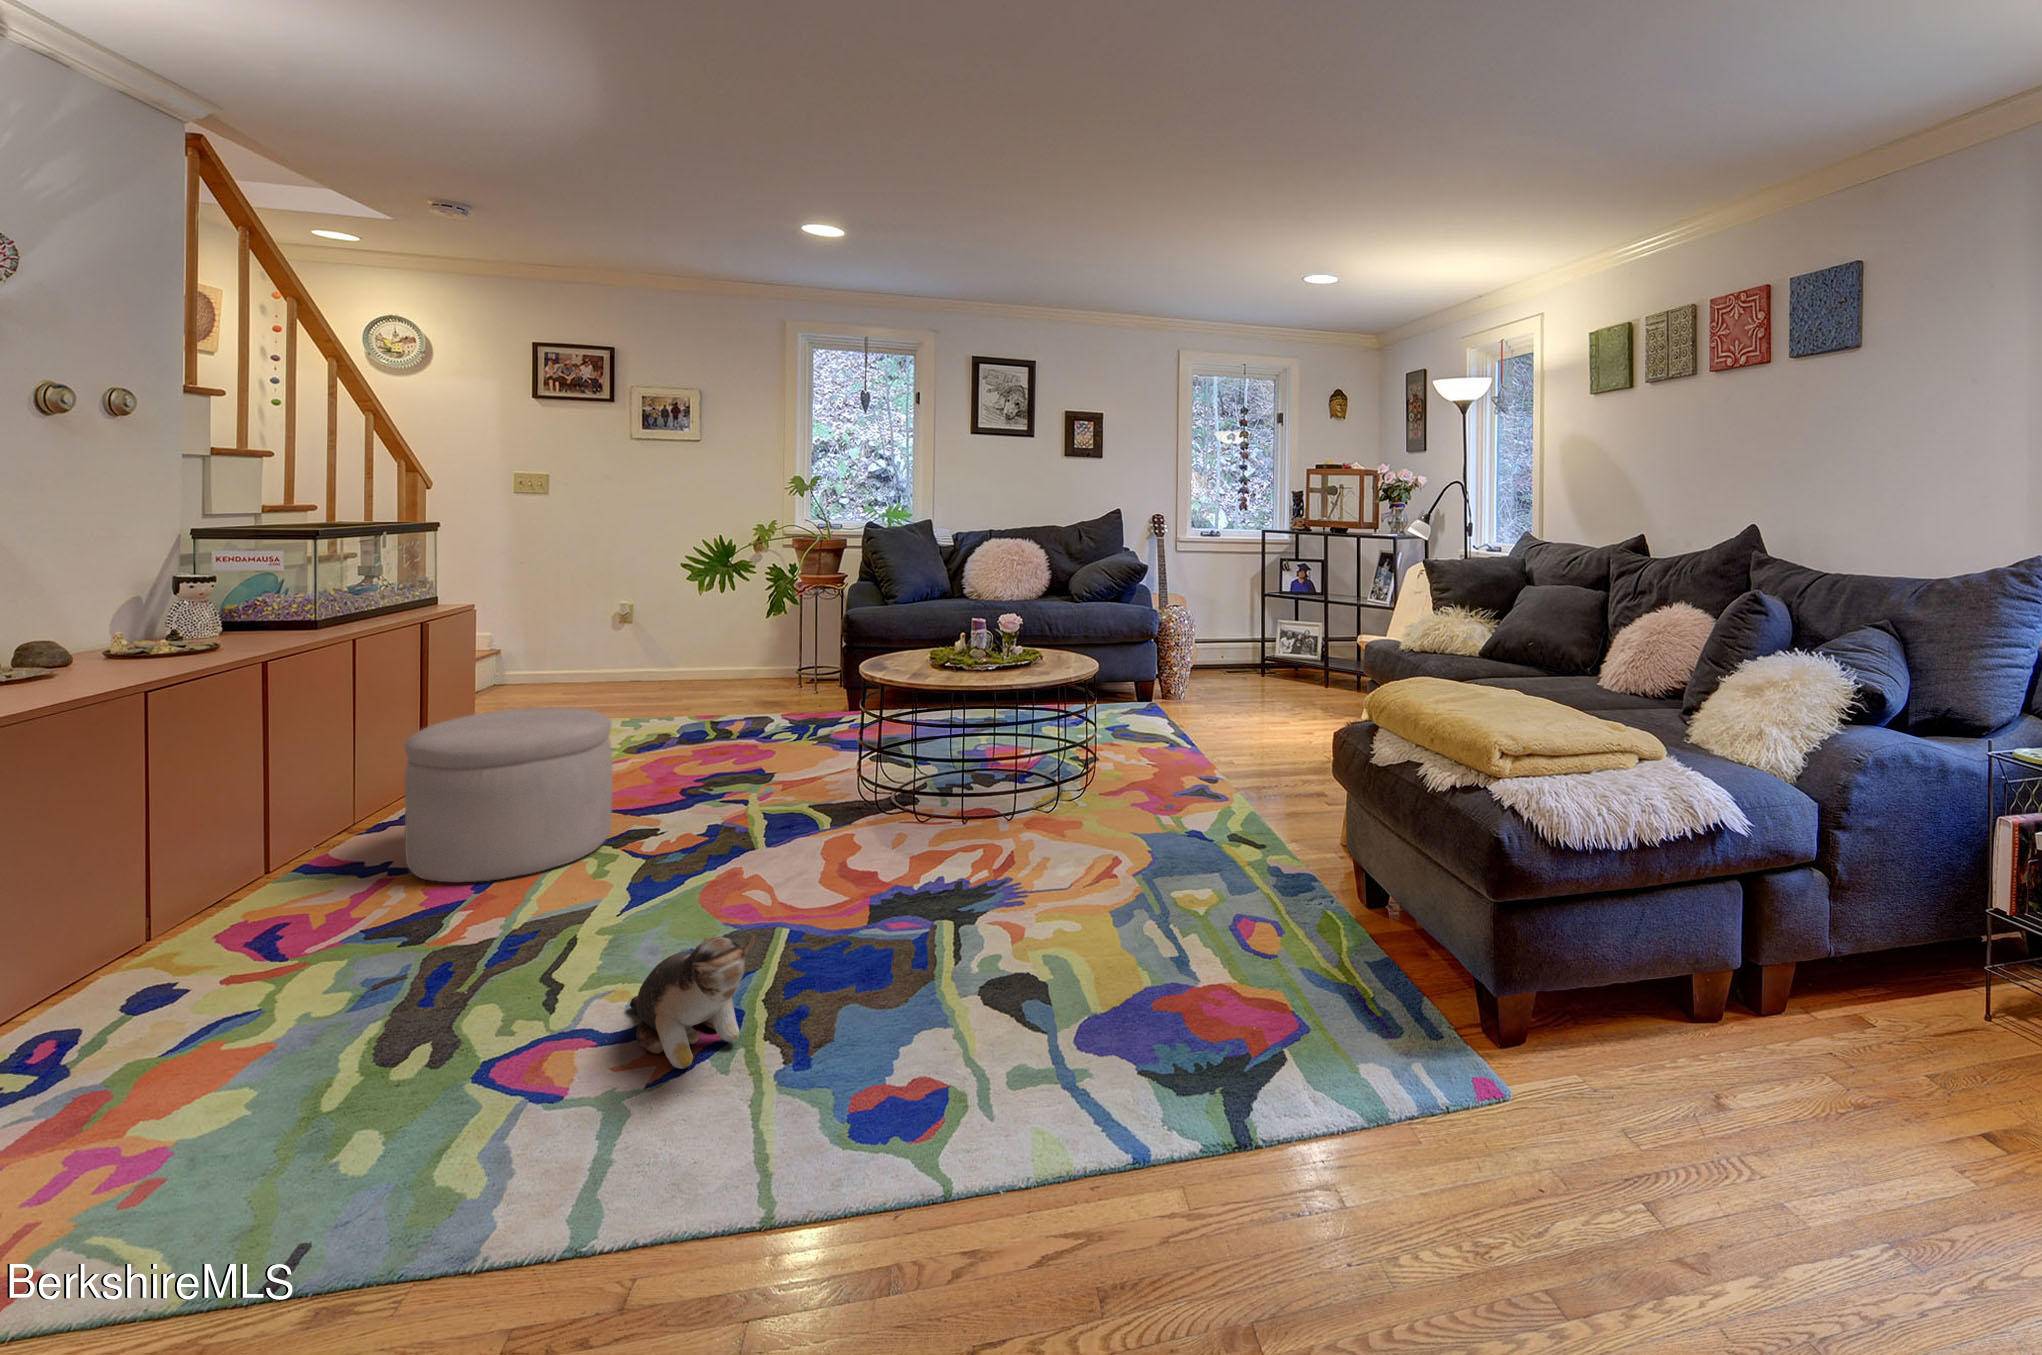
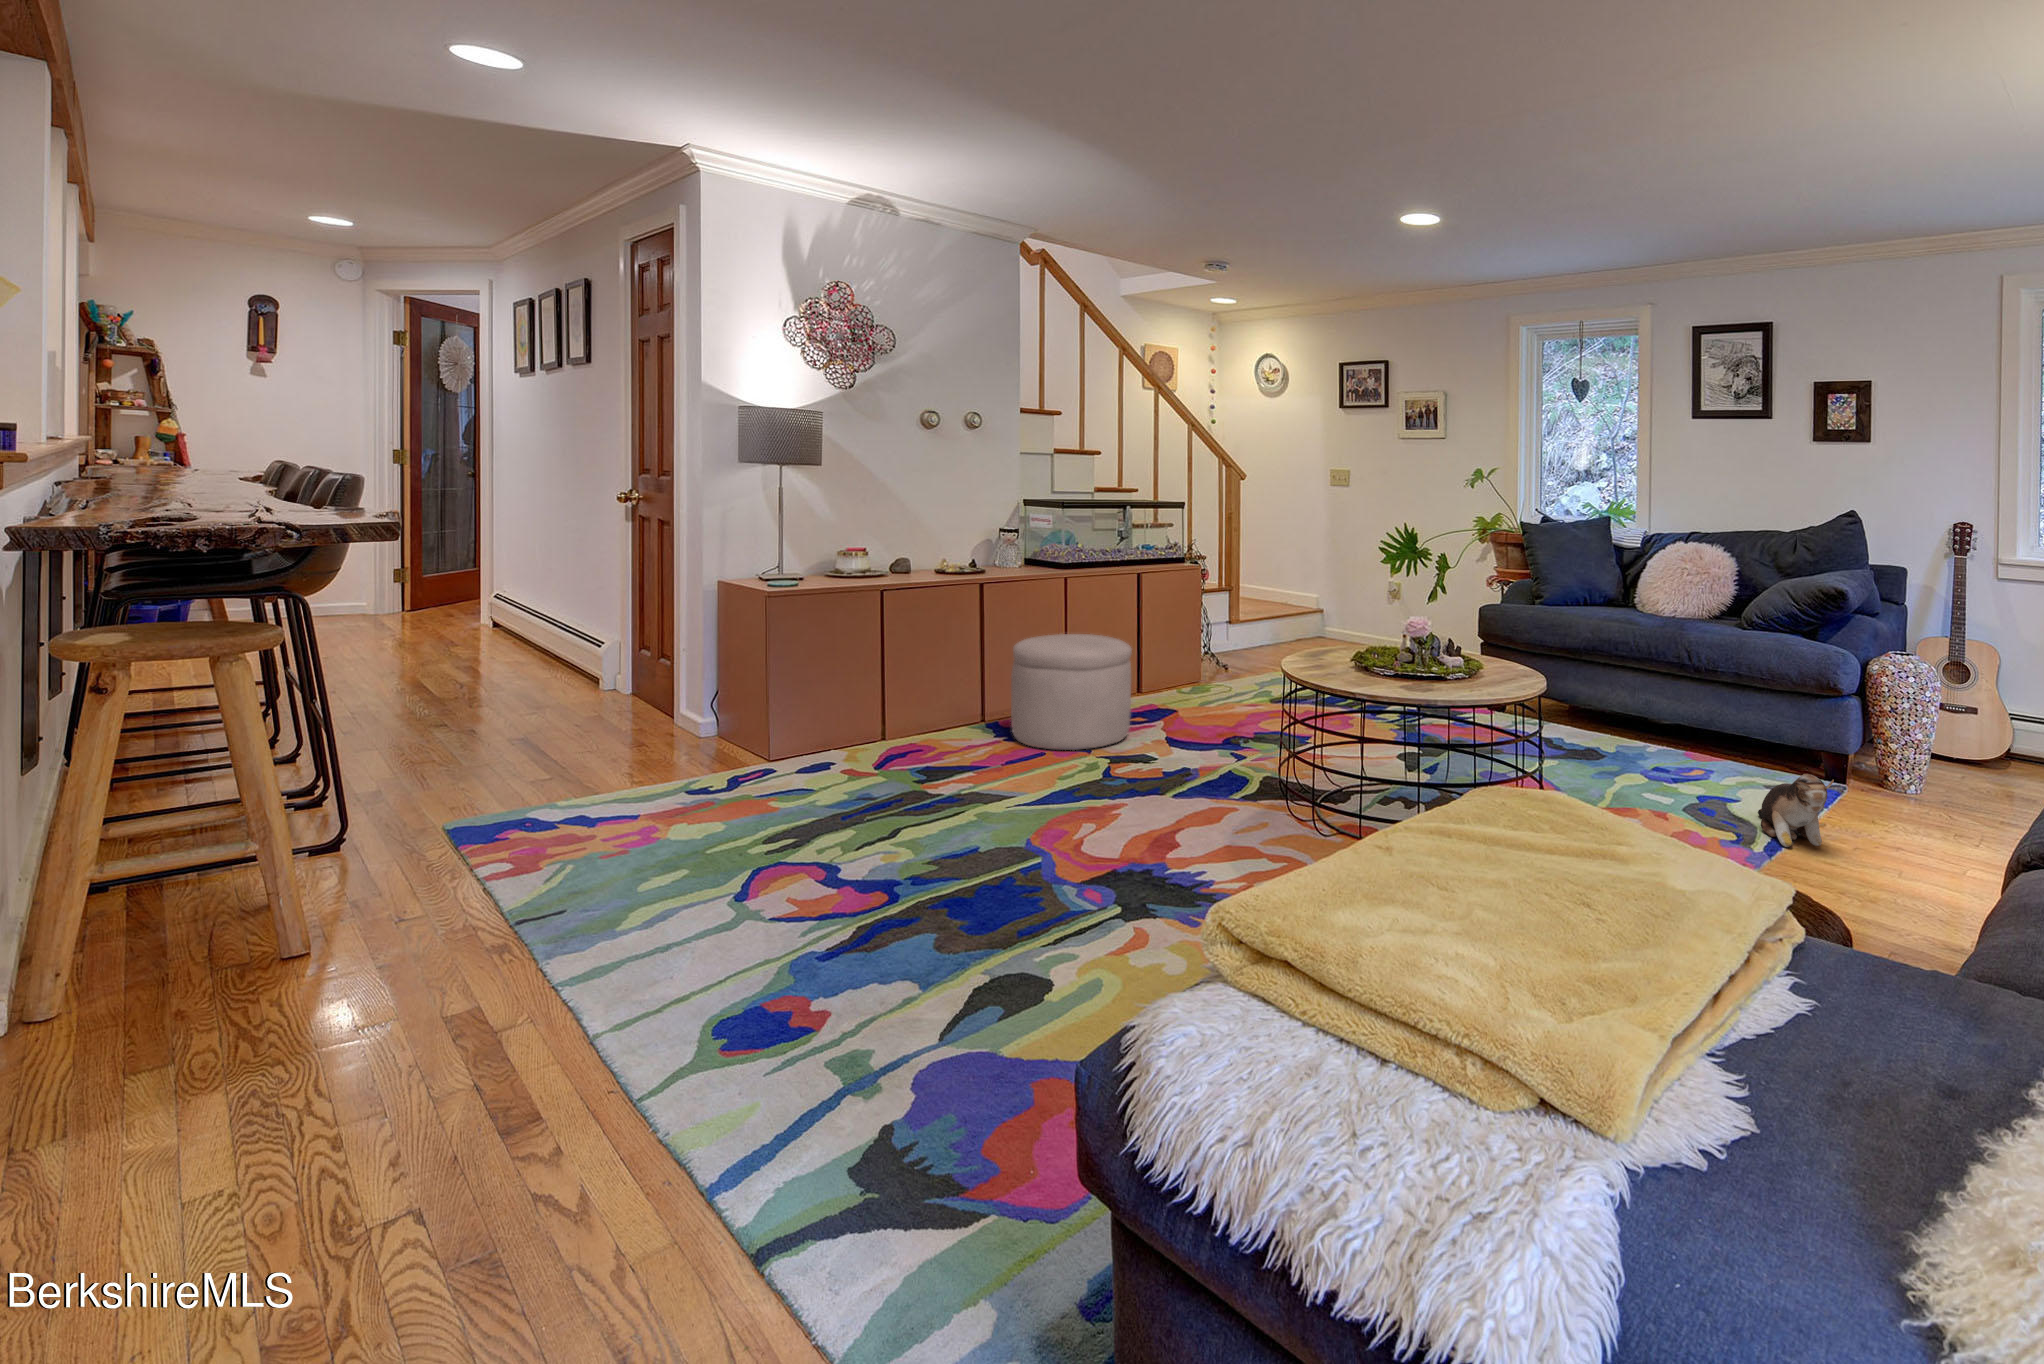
plush toy: present [630,935,755,1069] -> present [1758,774,1834,847]

